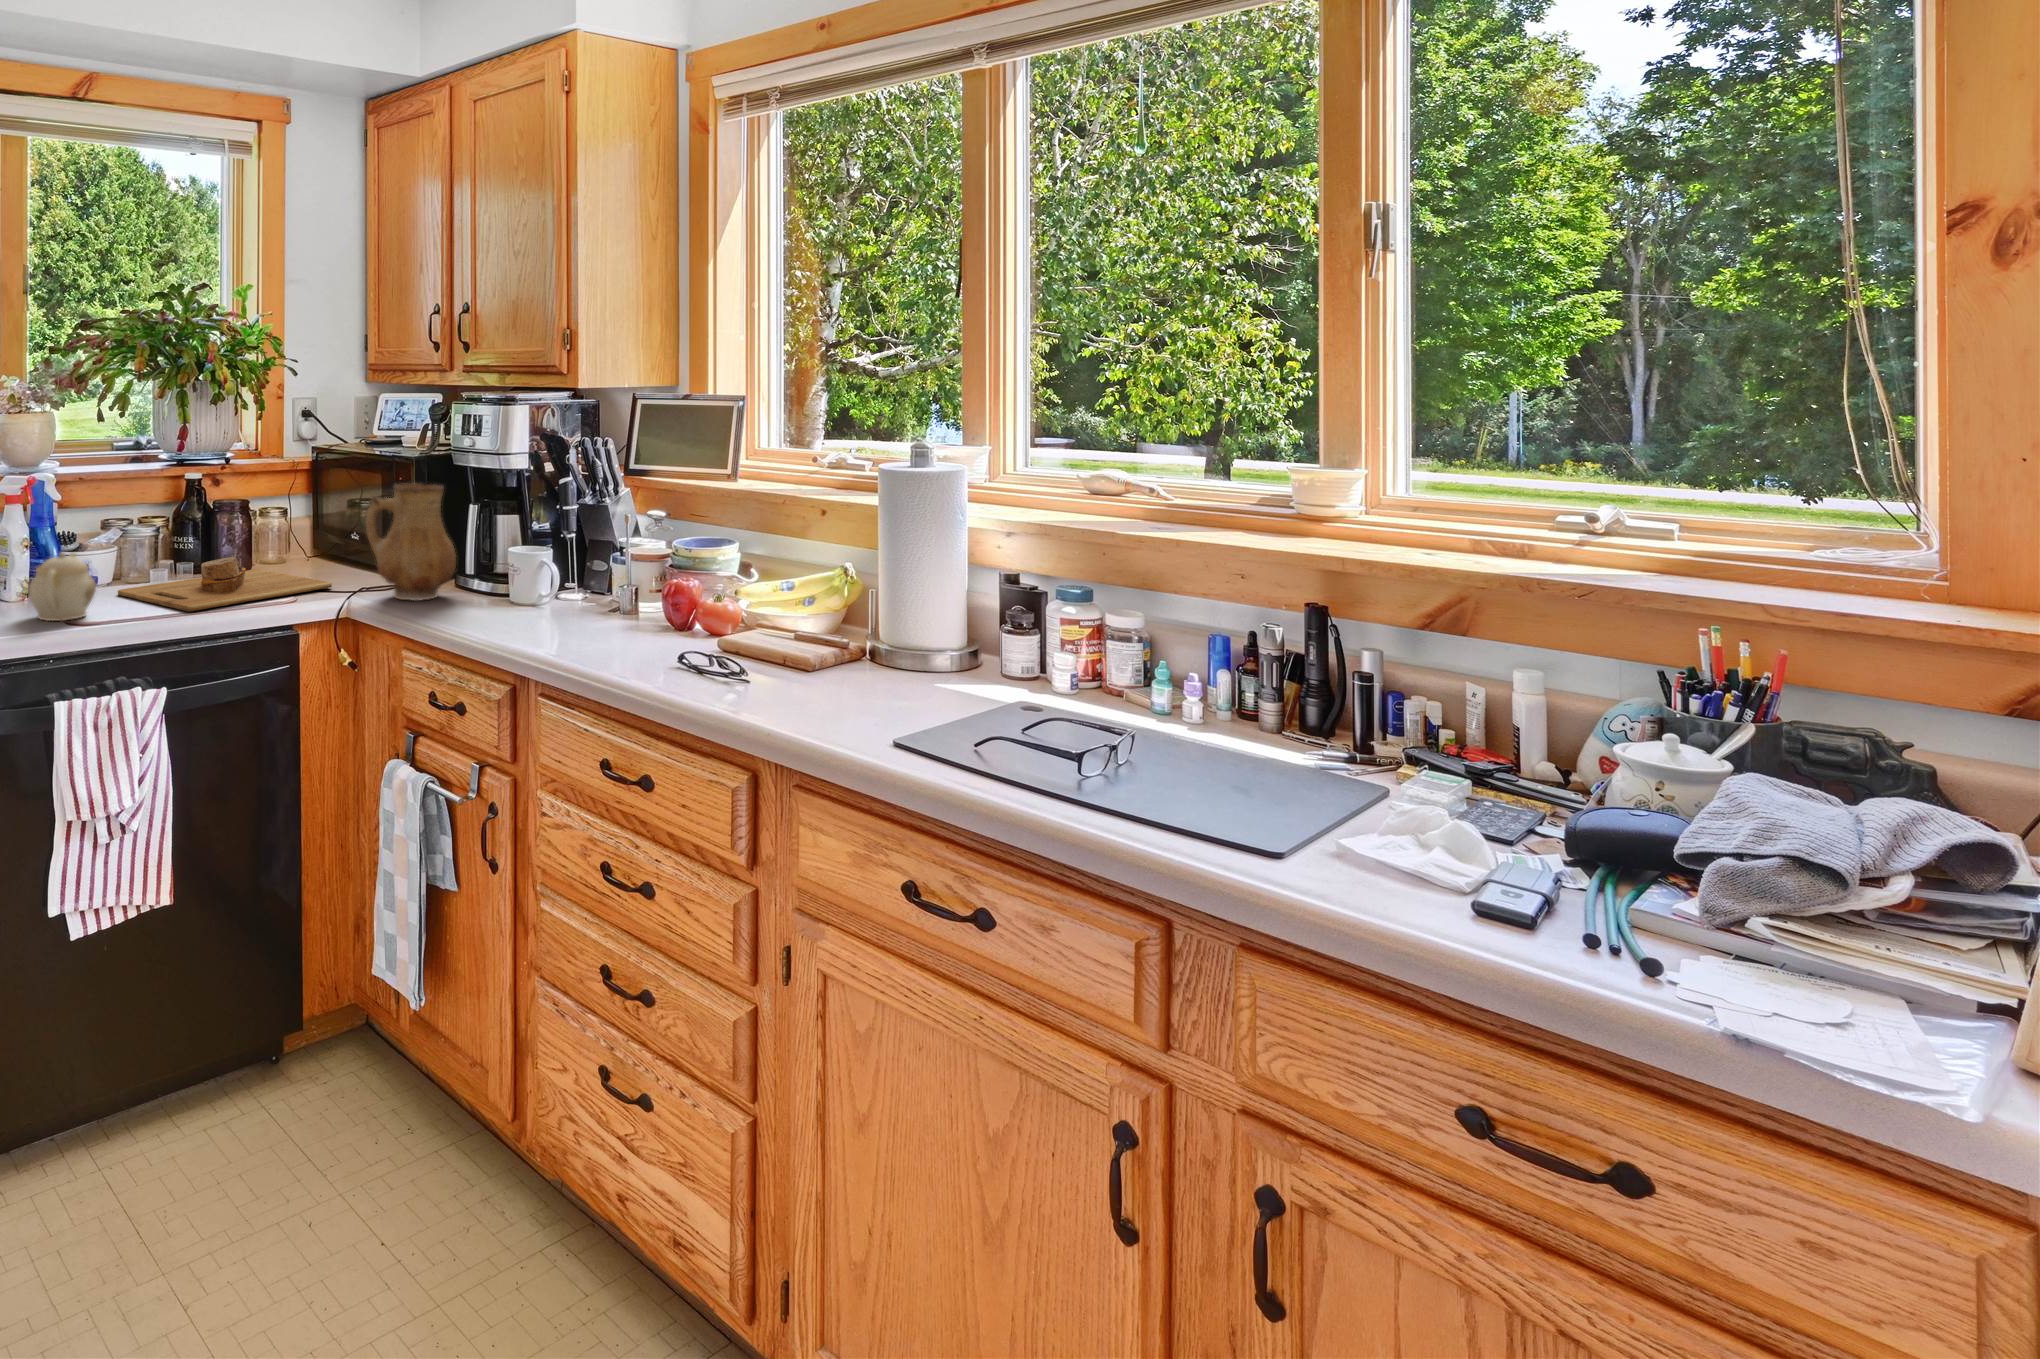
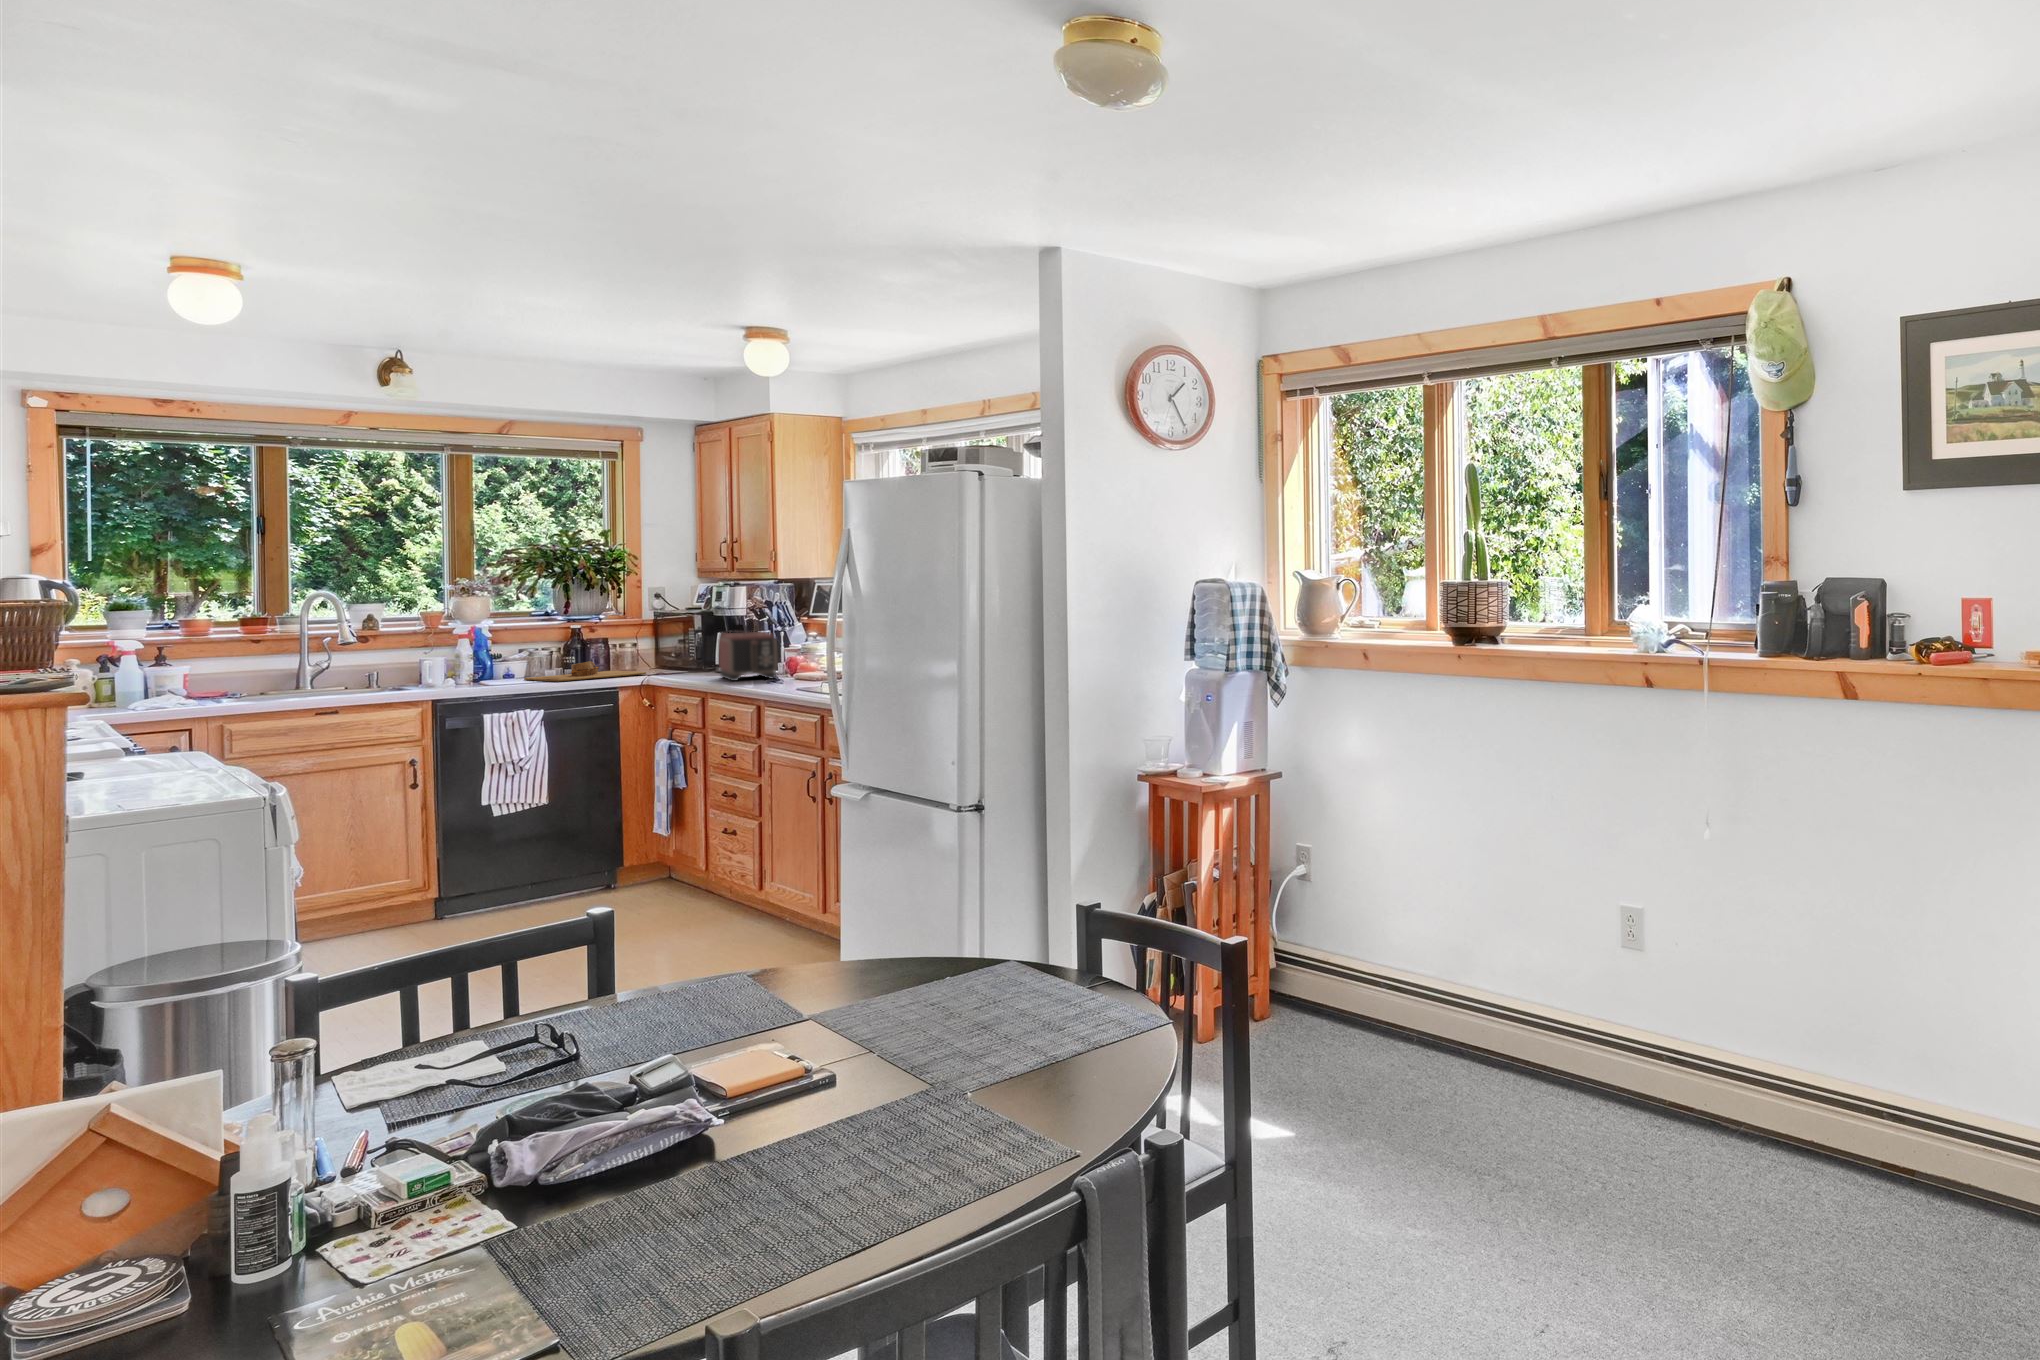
ceramic pitcher: present [365,484,456,601] -> none [659,623,709,676]
toaster: none [509,515,663,648] -> present [719,632,778,681]
teapot: present [28,552,96,621] -> none [470,656,508,686]

